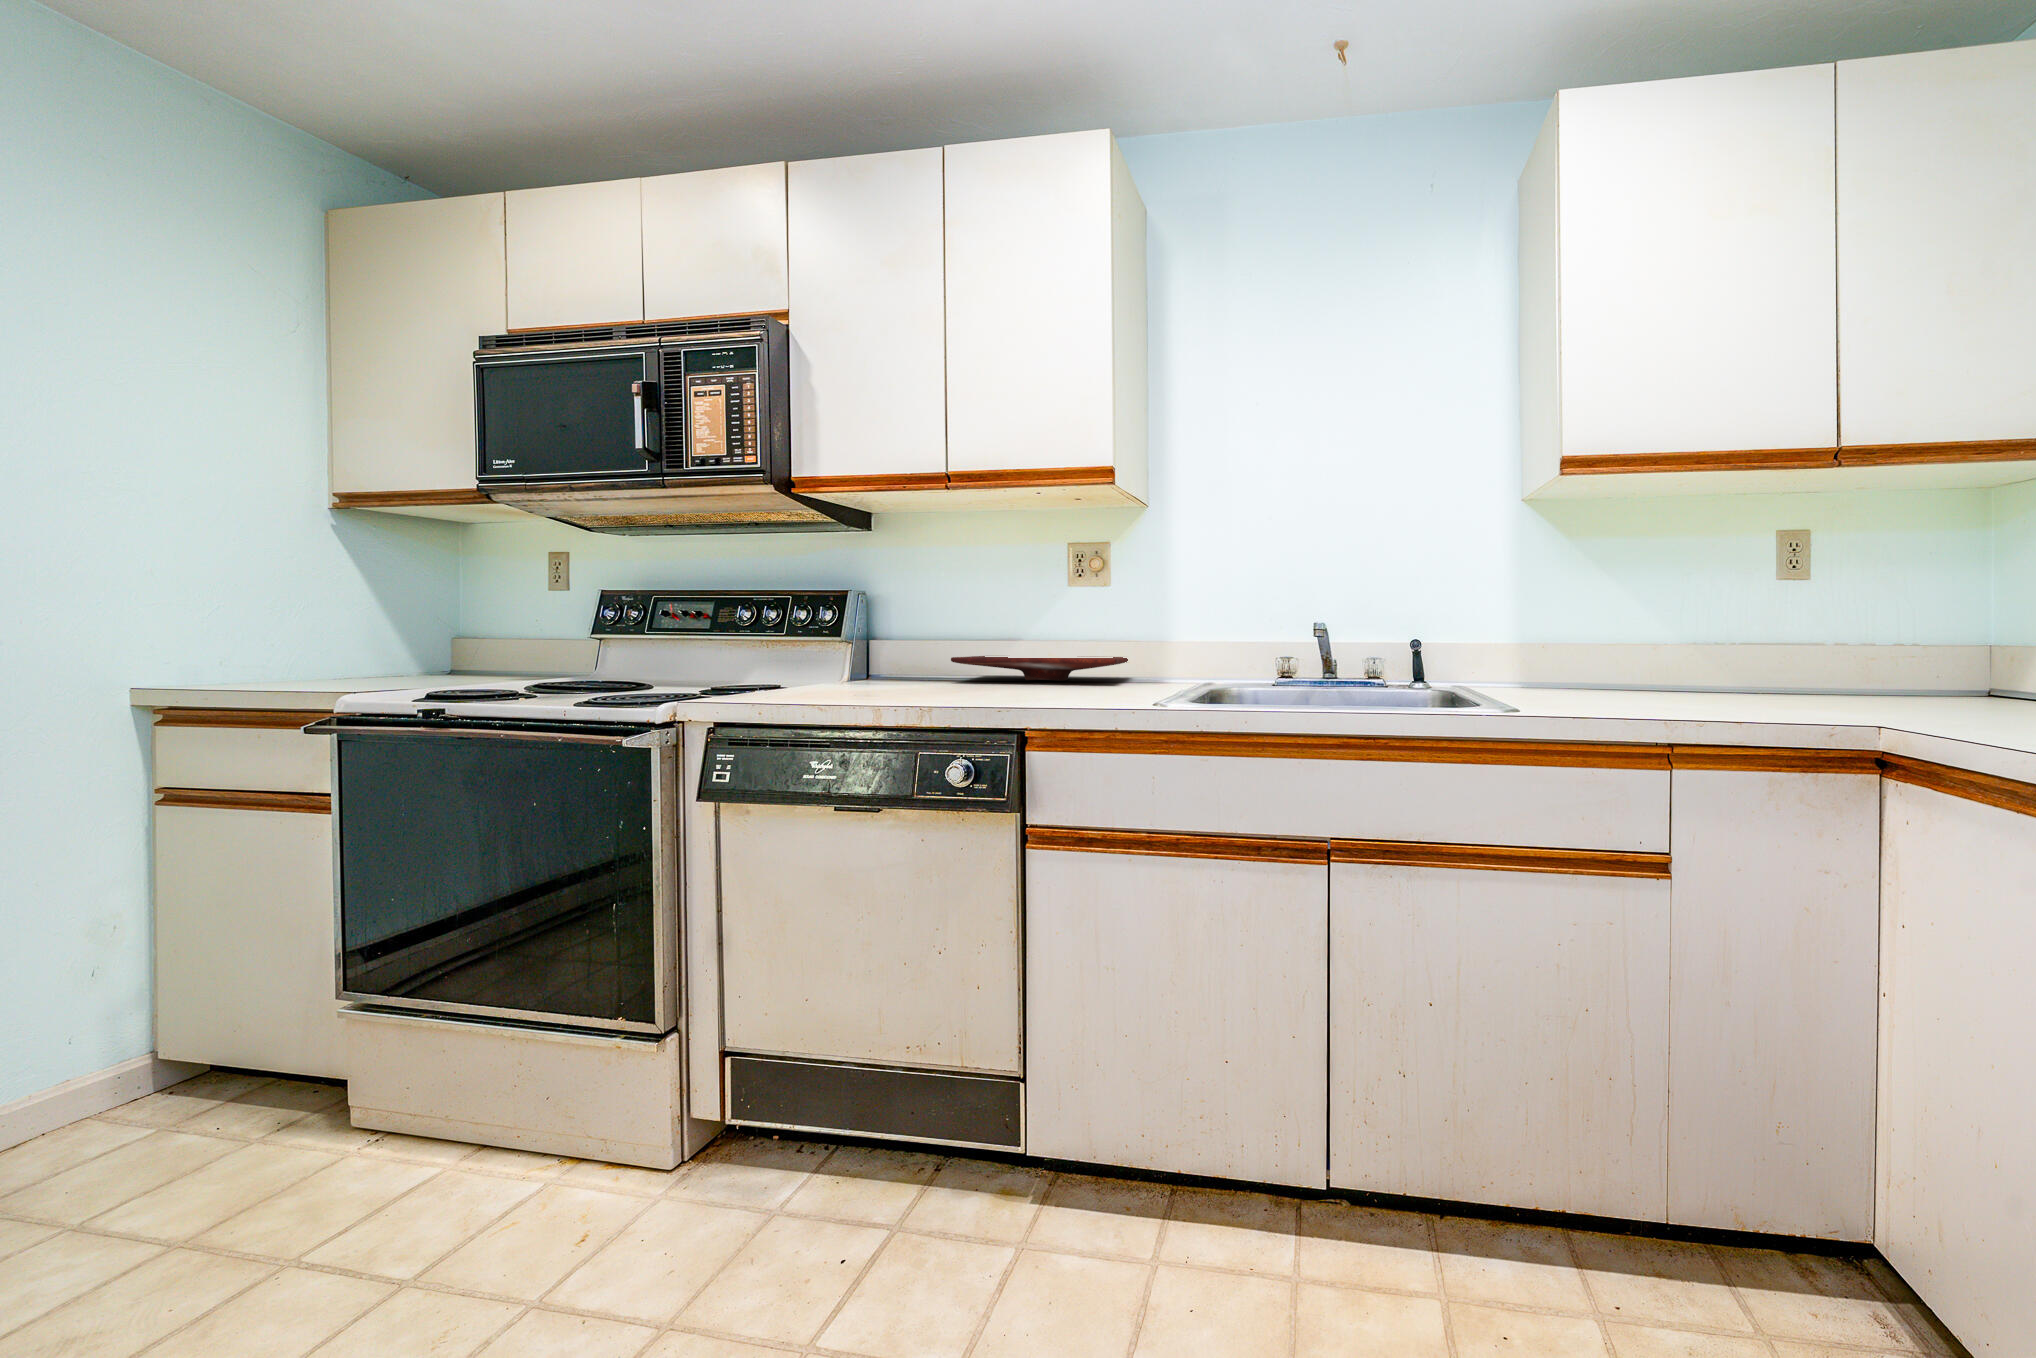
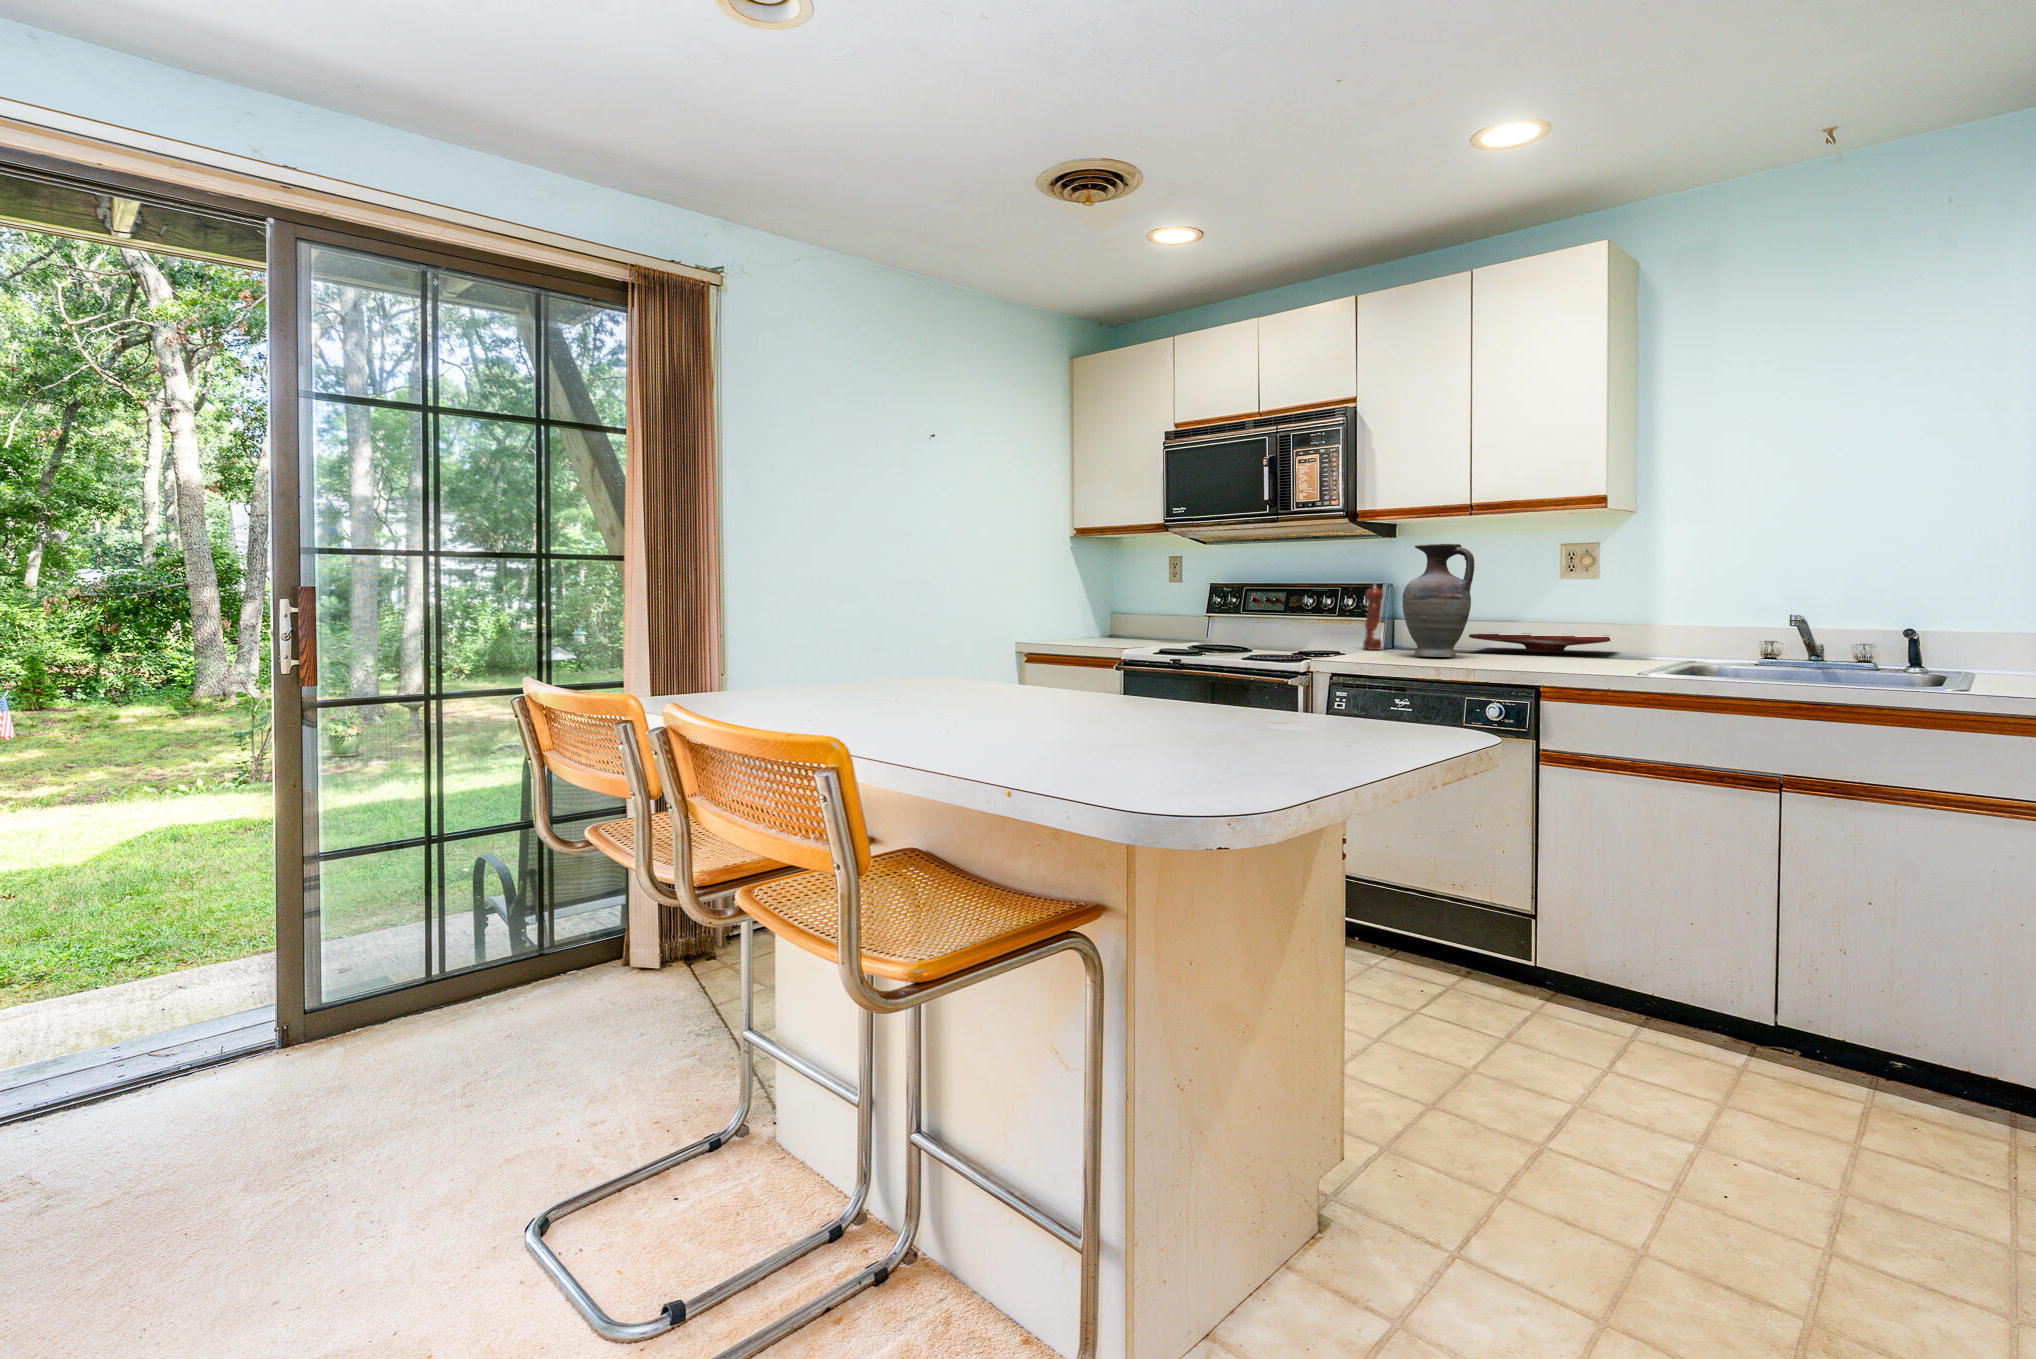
vase: none [850,524,943,690] -> present [1402,544,1474,657]
pepper mill: none [816,586,842,682] -> present [1363,584,1383,650]

